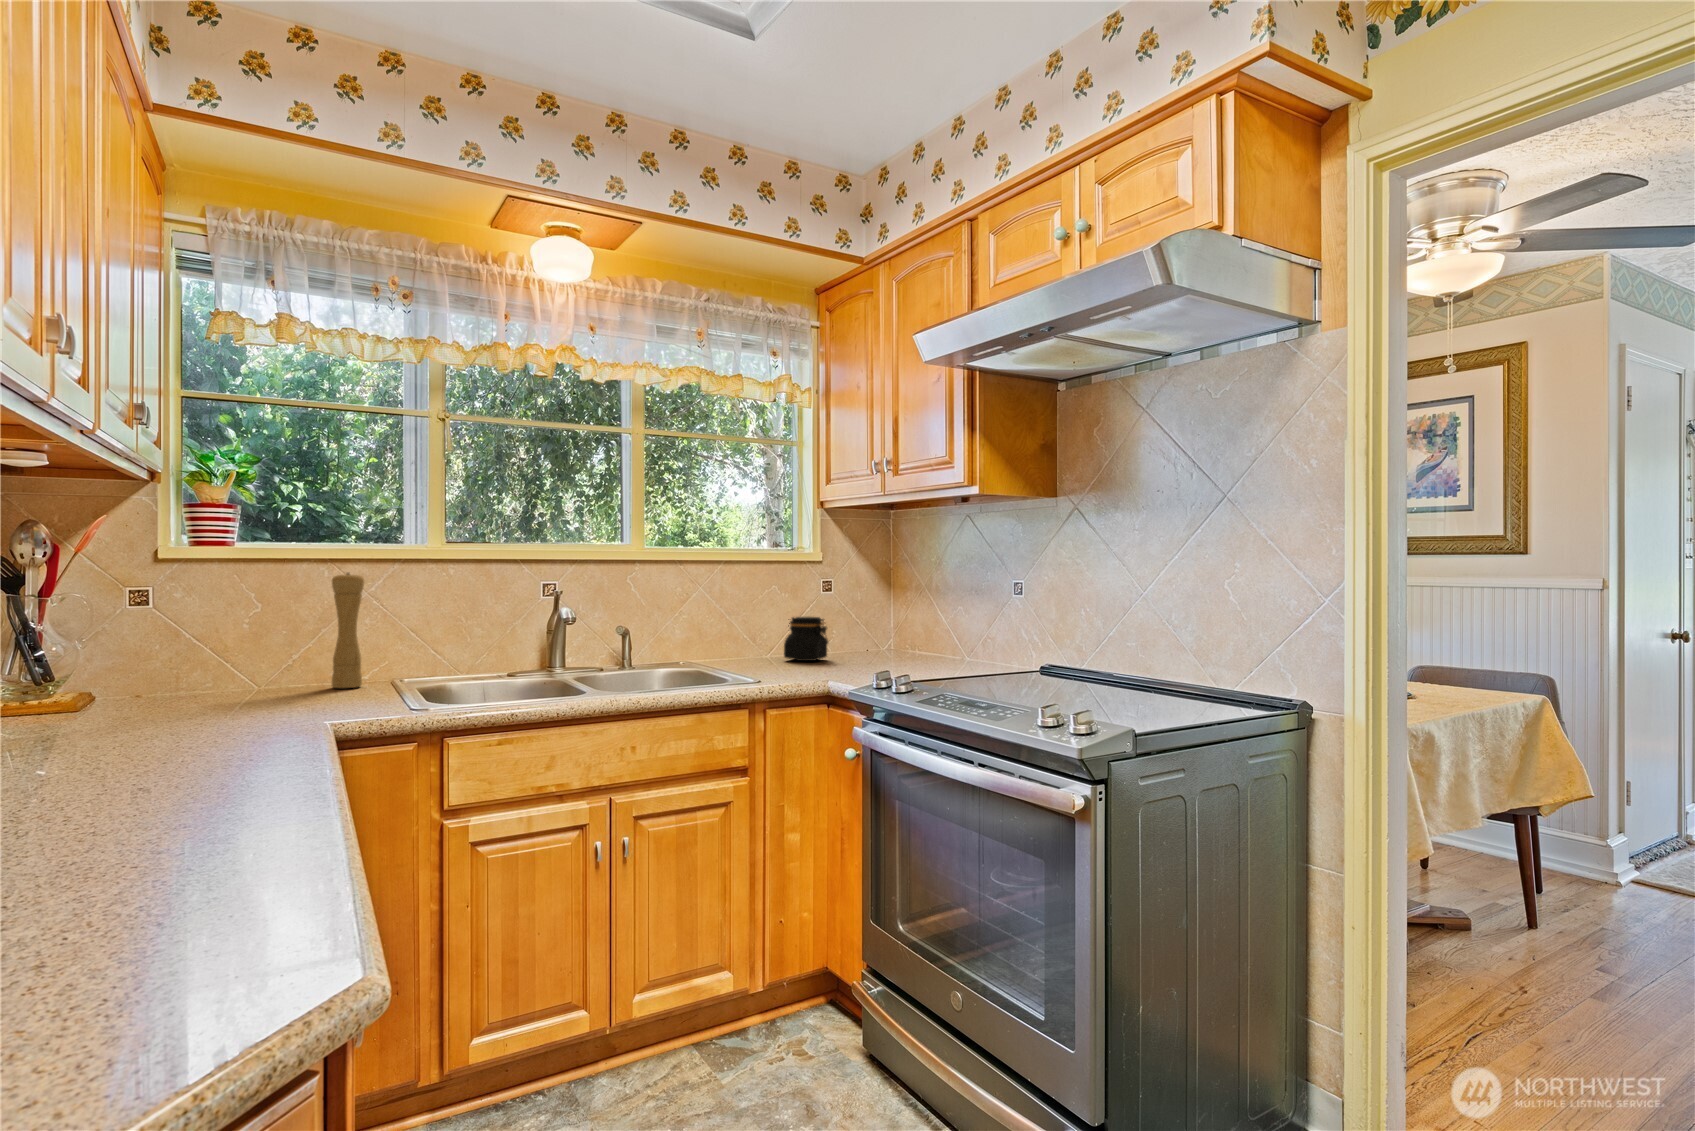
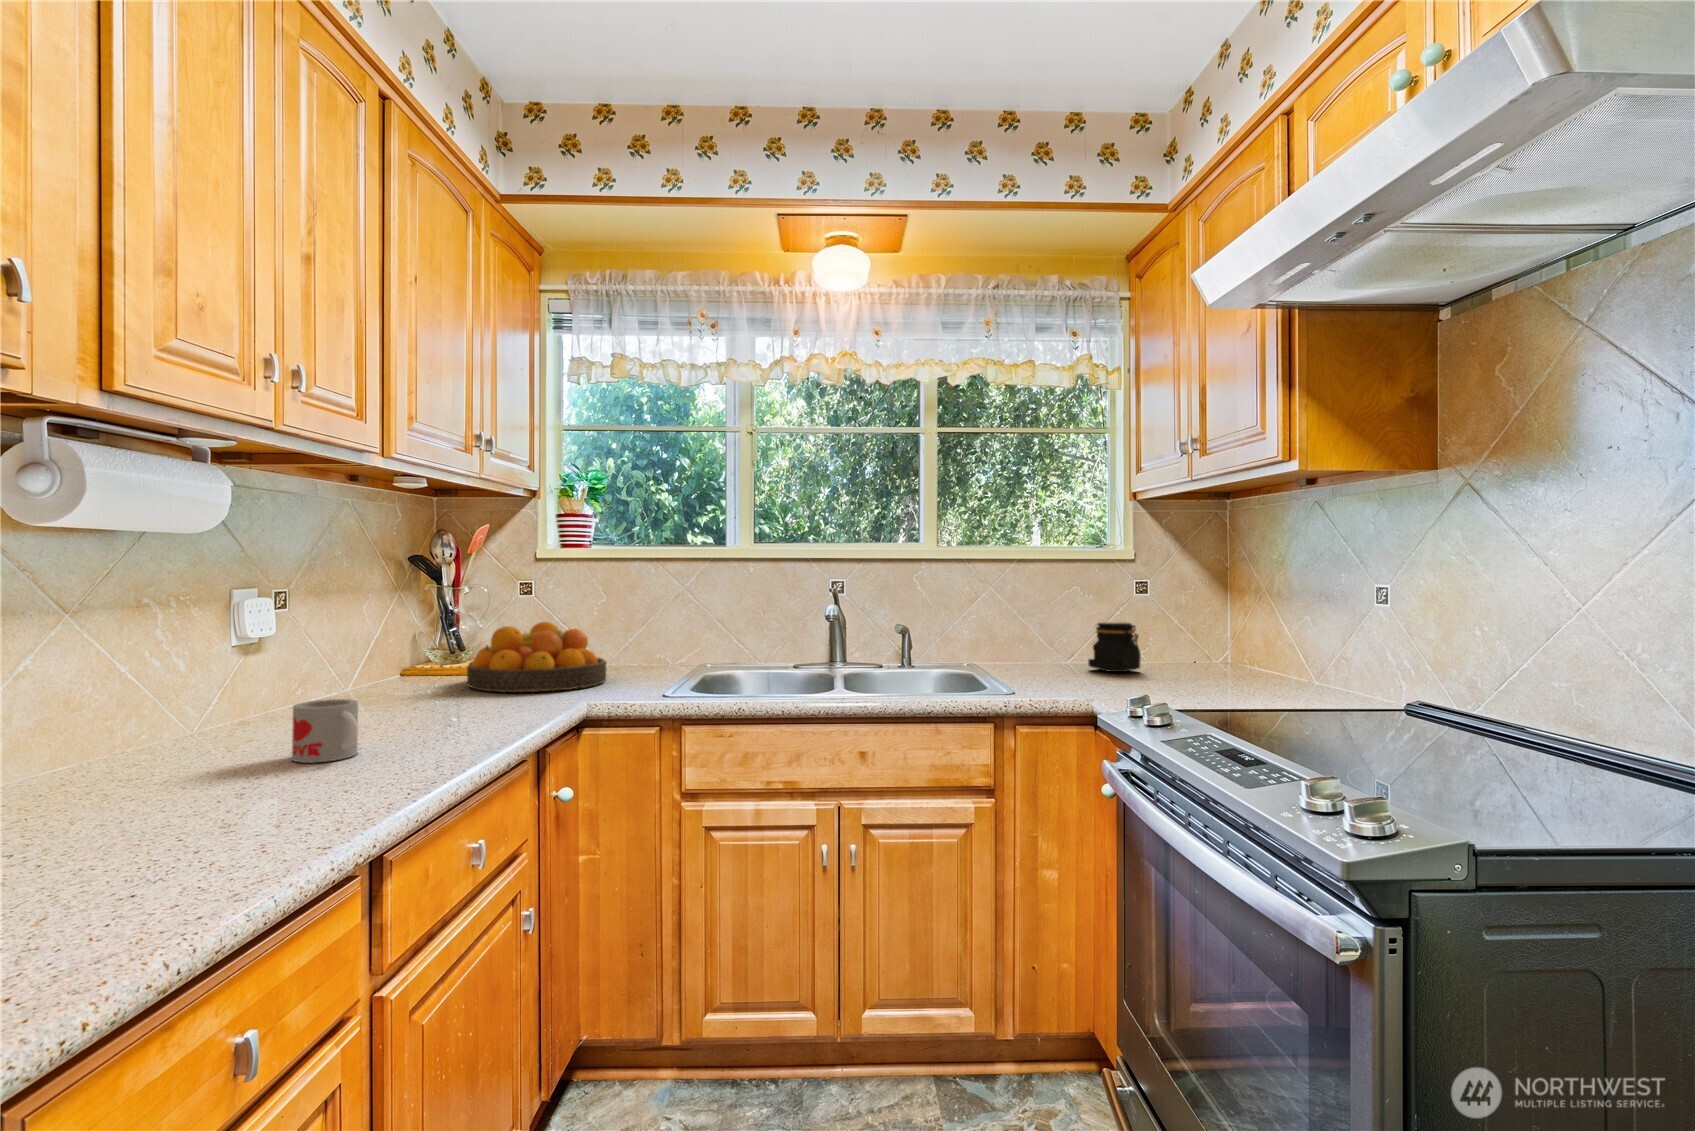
pepper mill: present [332,573,364,688] -> none [650,571,676,670]
fruit bowl: none [110,636,306,724] -> present [467,622,606,692]
mug: none [75,729,178,805] -> present [292,699,358,763]

